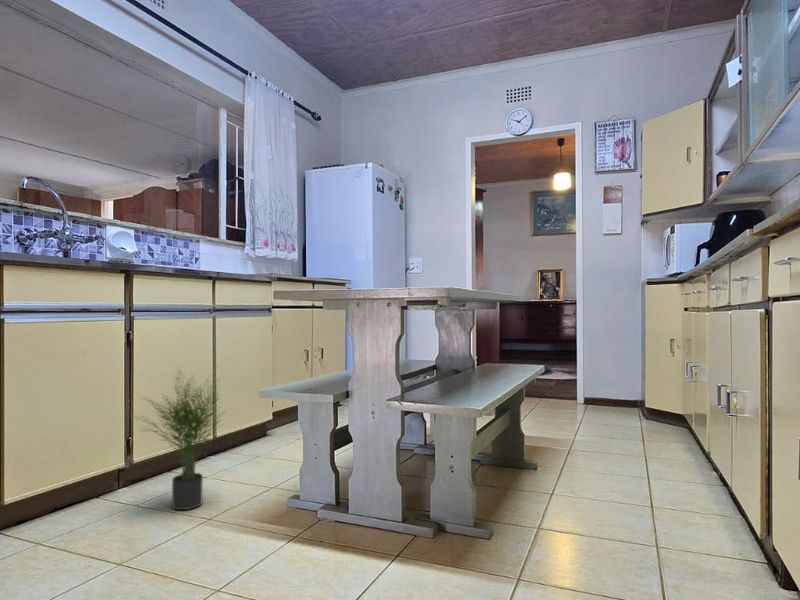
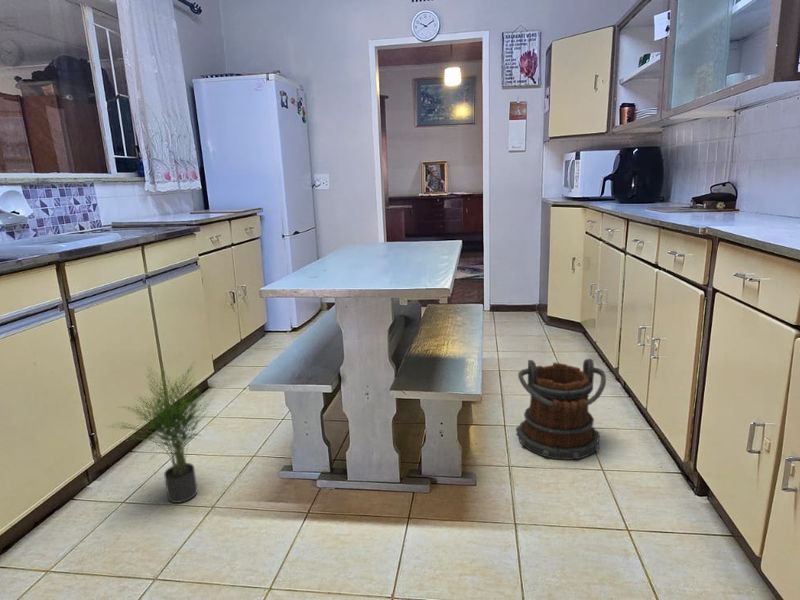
bucket: none [557,407,668,533] -> present [516,359,606,460]

